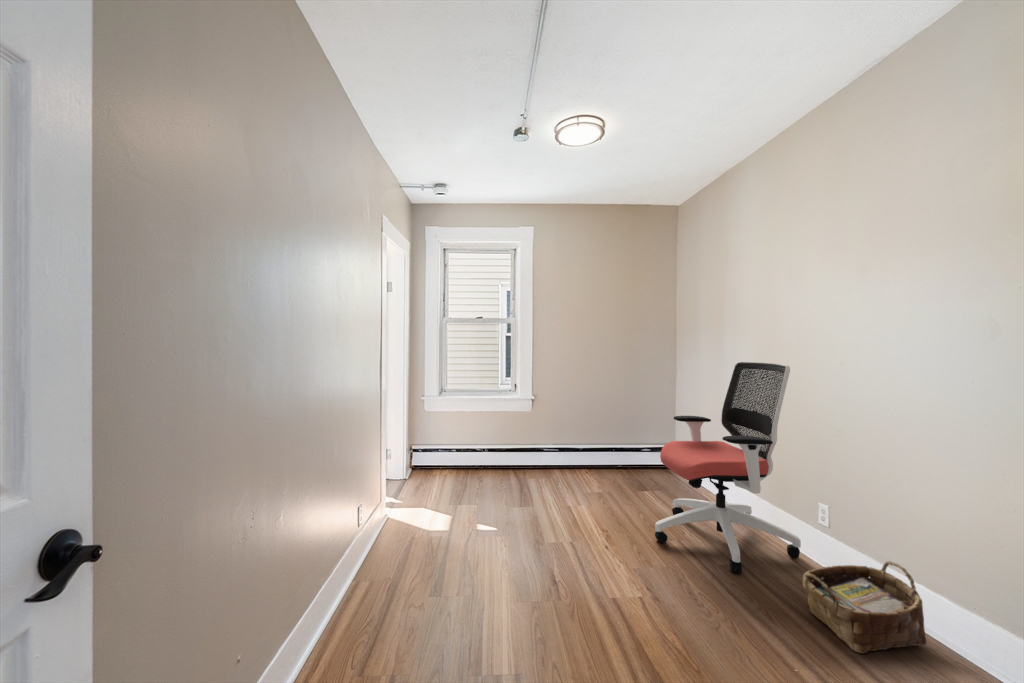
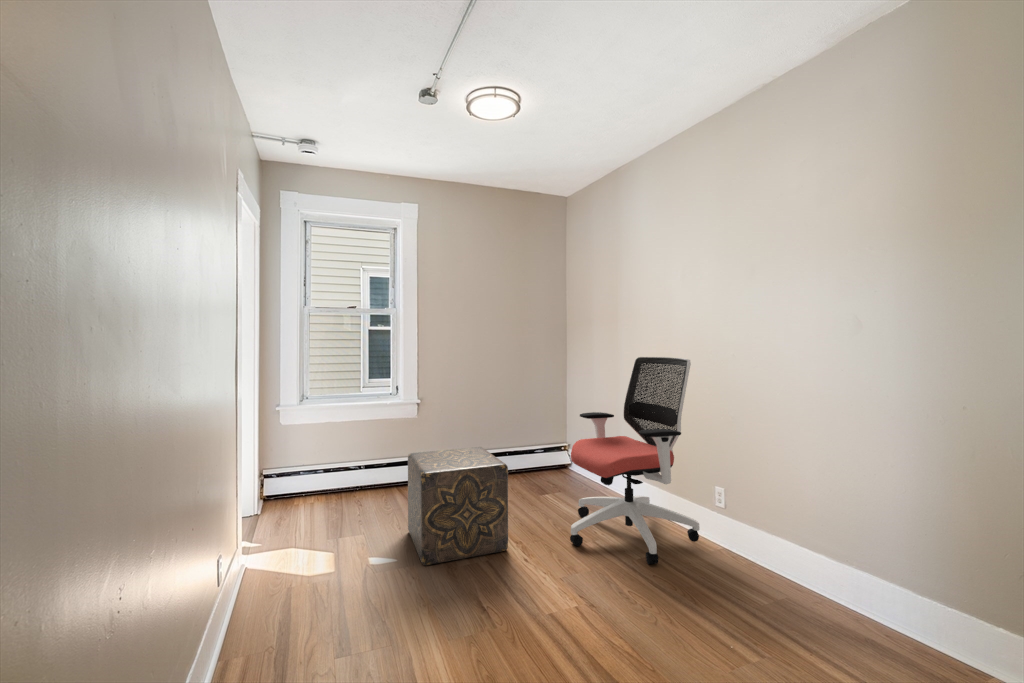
ottoman: none [512,440,593,537] -> present [408,447,508,565]
woven basket: present [803,561,926,653] -> none [718,532,814,619]

